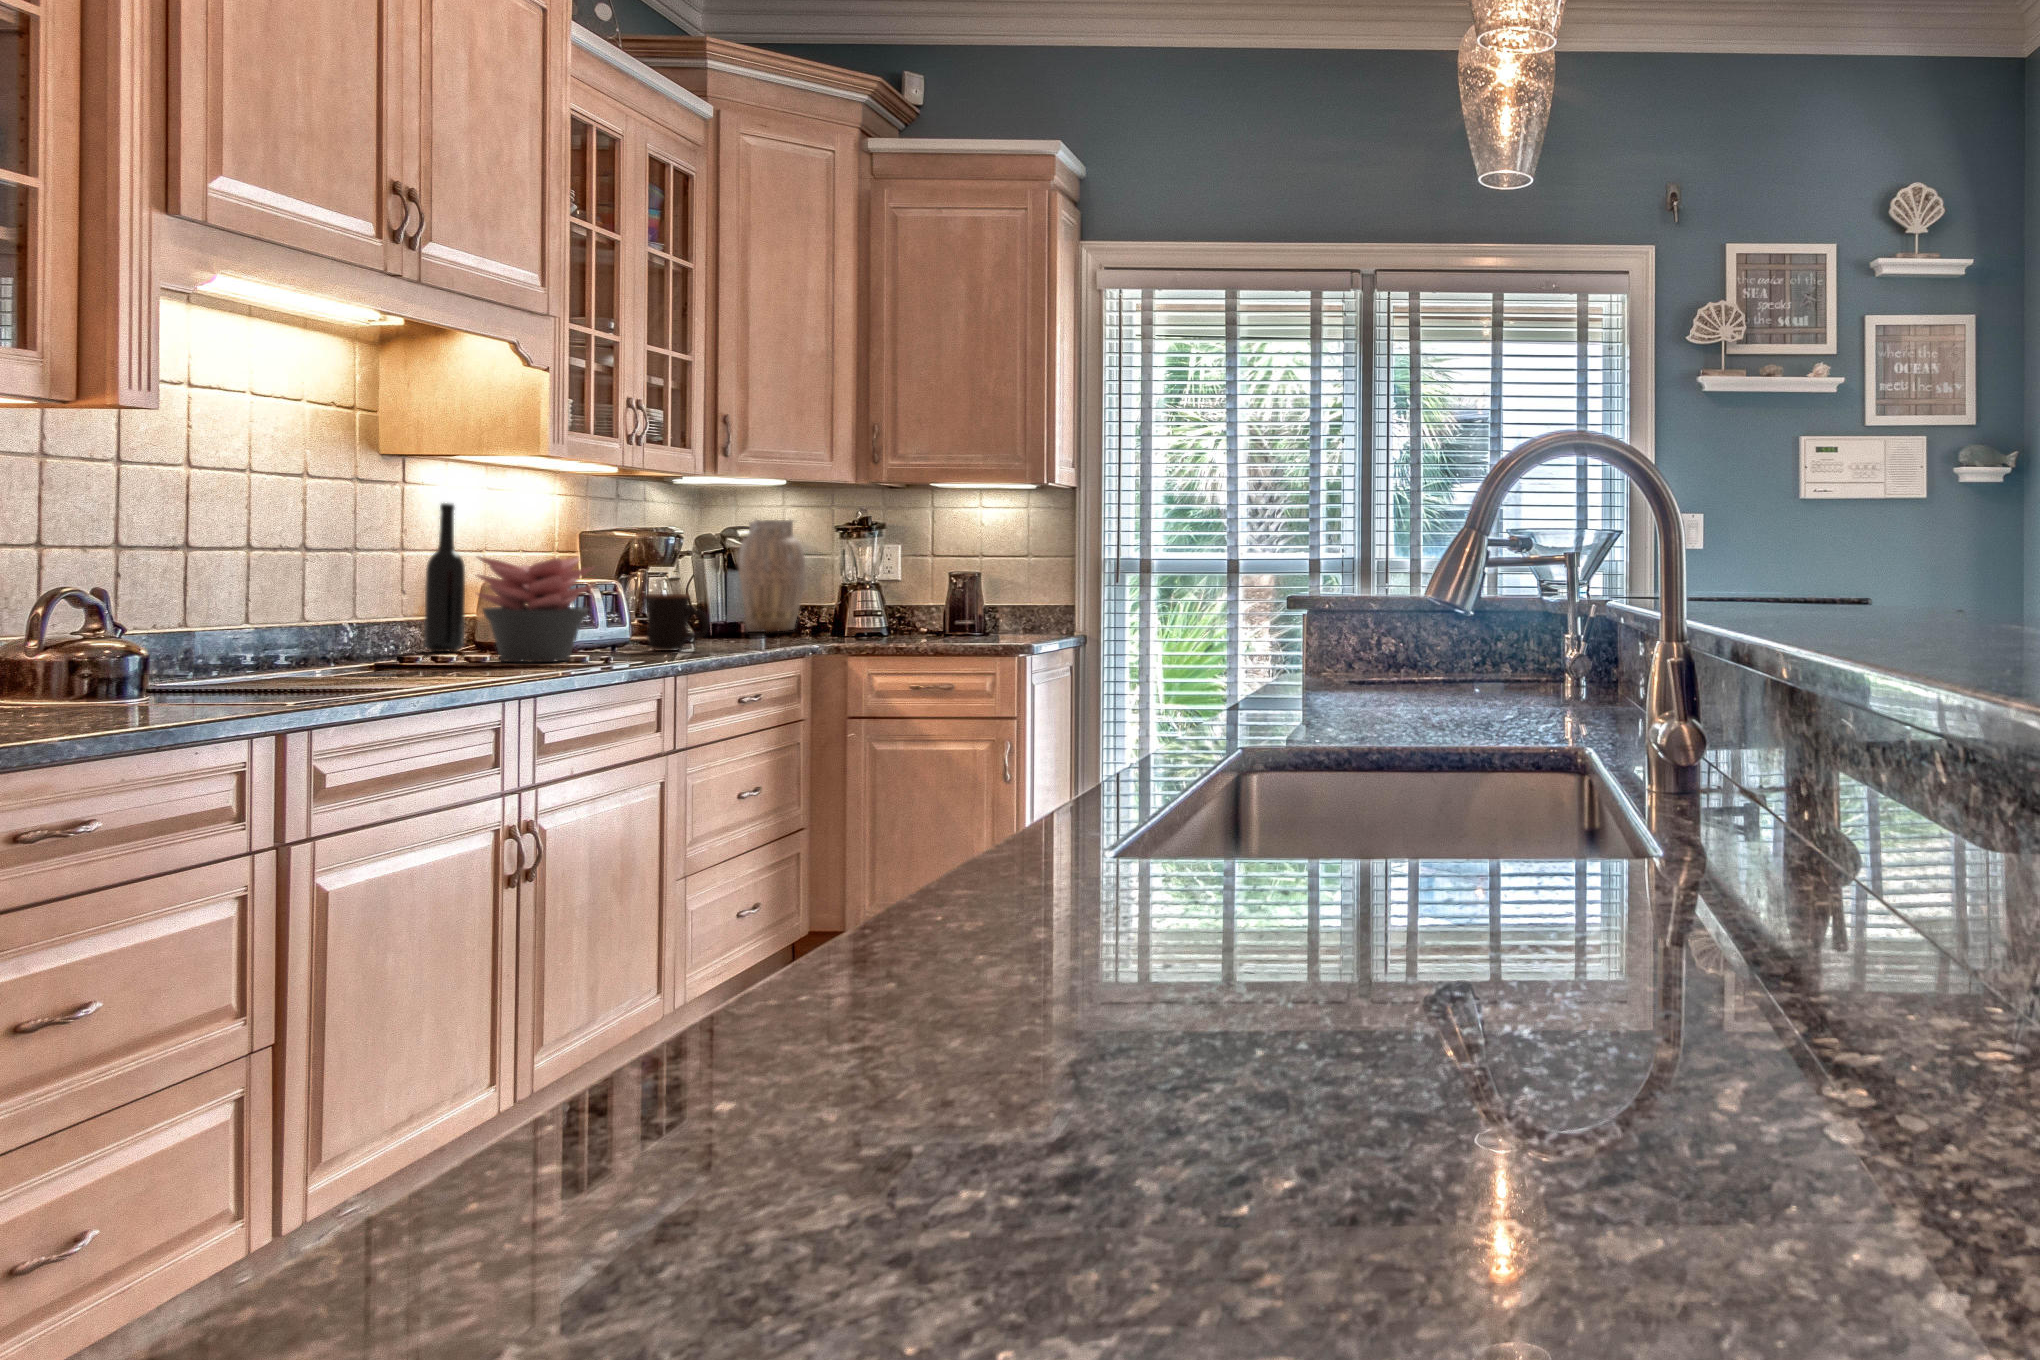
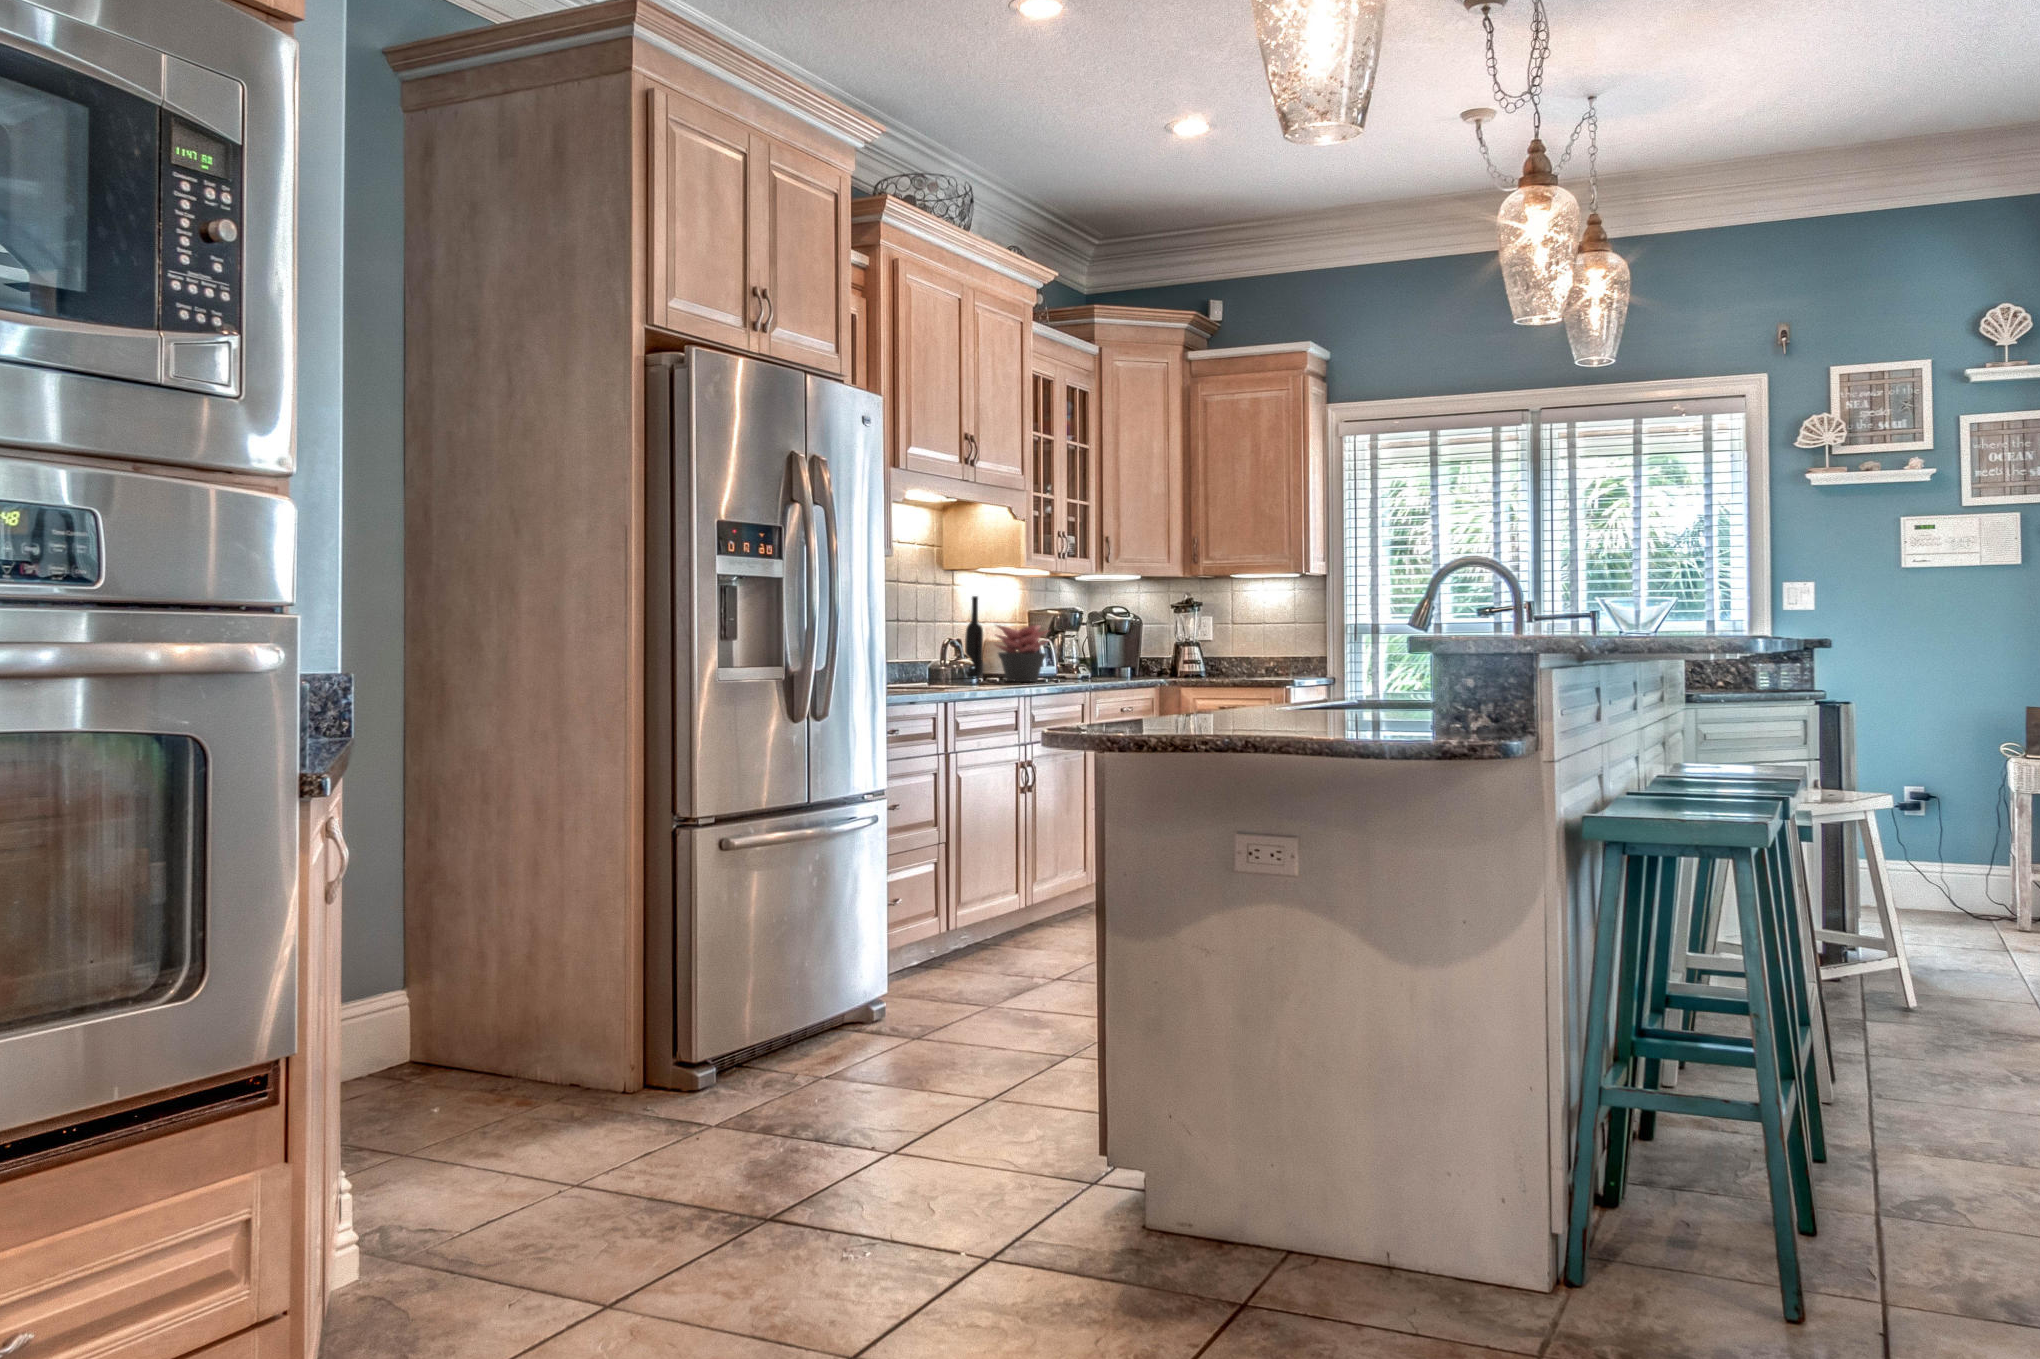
vase: present [738,520,805,632] -> none [1112,602,1153,675]
mug: present [643,594,709,651] -> none [1069,647,1103,680]

